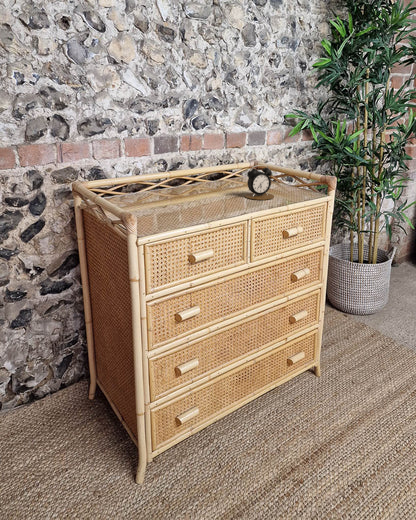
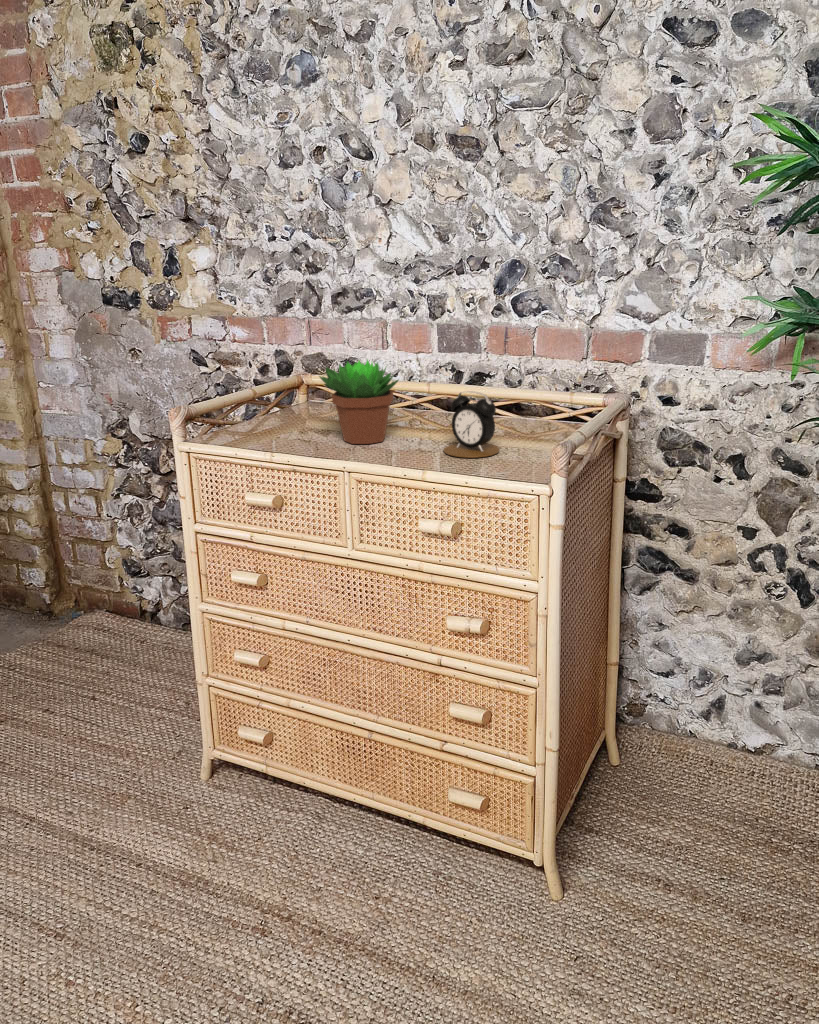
succulent plant: none [181,156,230,208] -> present [319,360,398,444]

